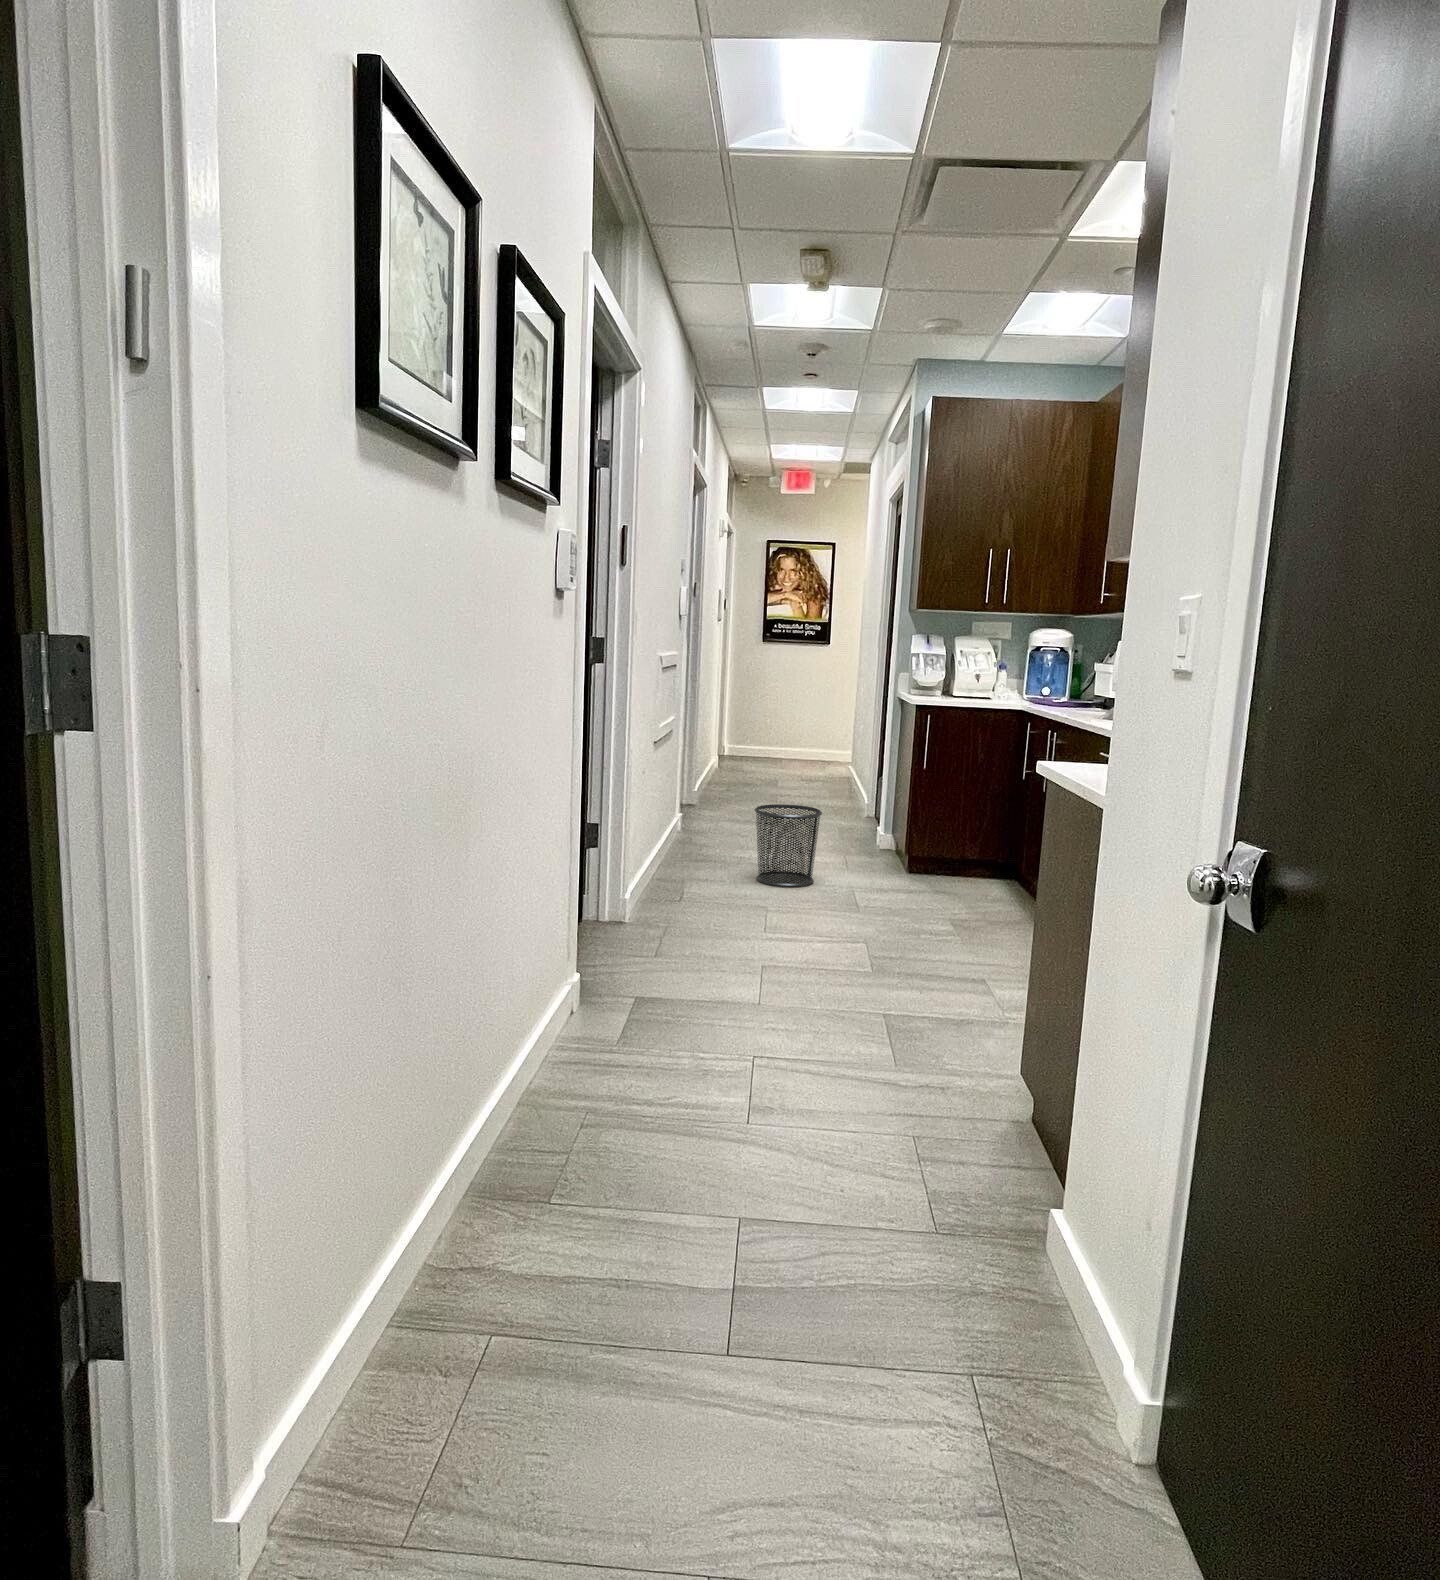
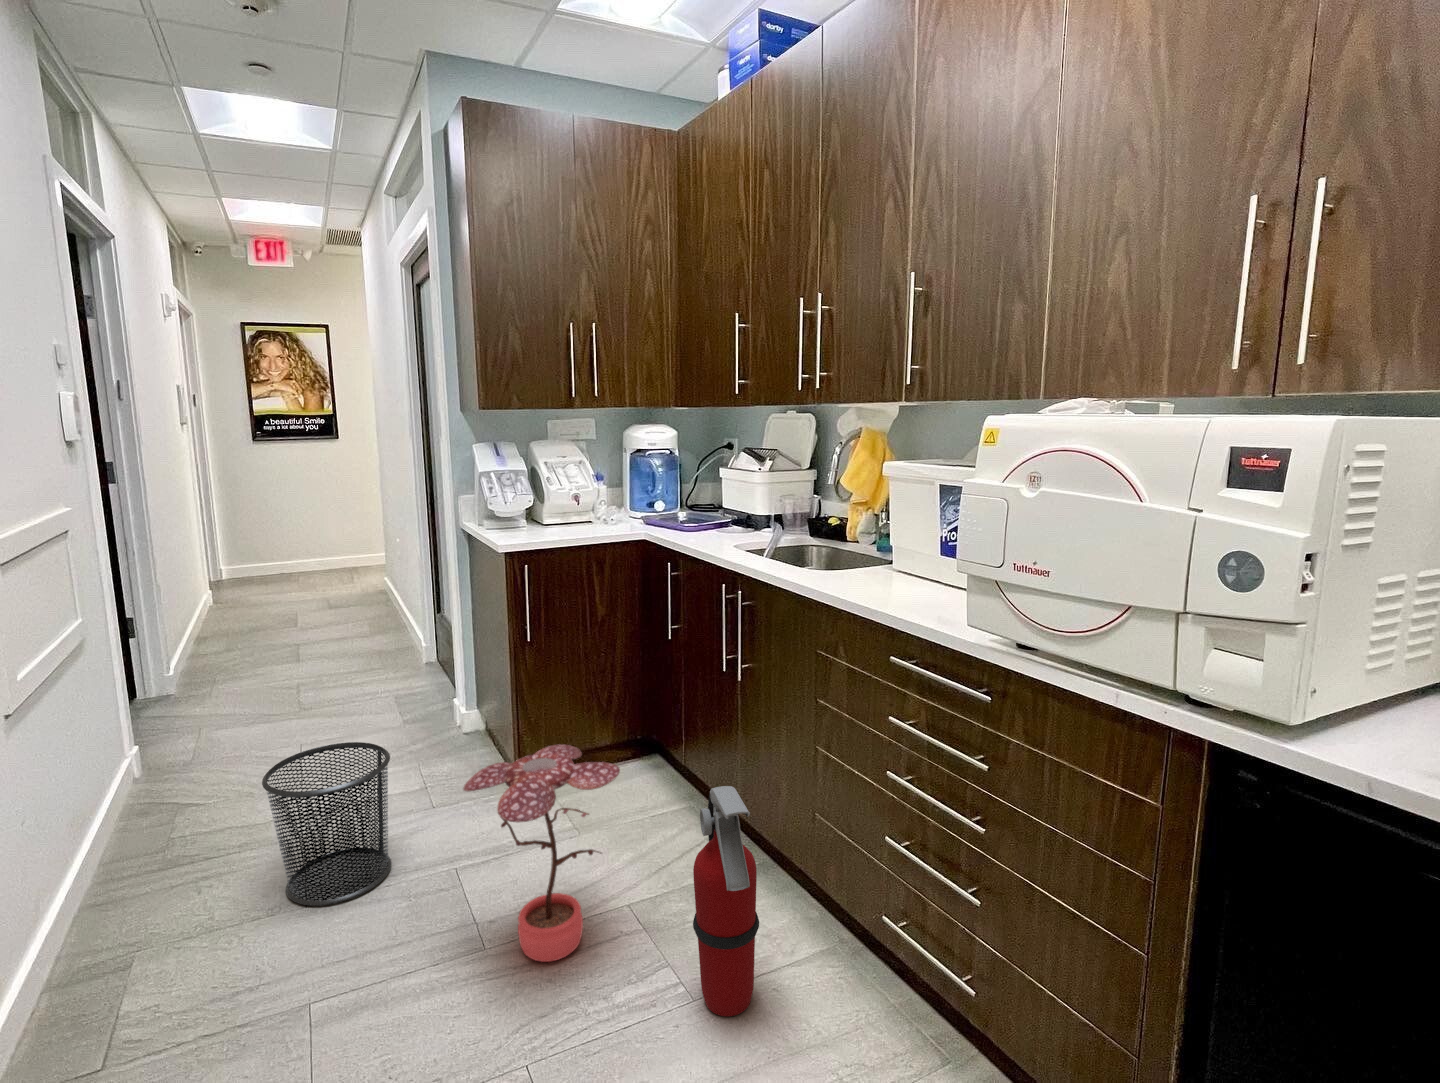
potted plant: none [855,804,943,923] -> present [463,744,620,962]
fire extinguisher: none [962,818,1003,954] -> present [693,786,759,1017]

